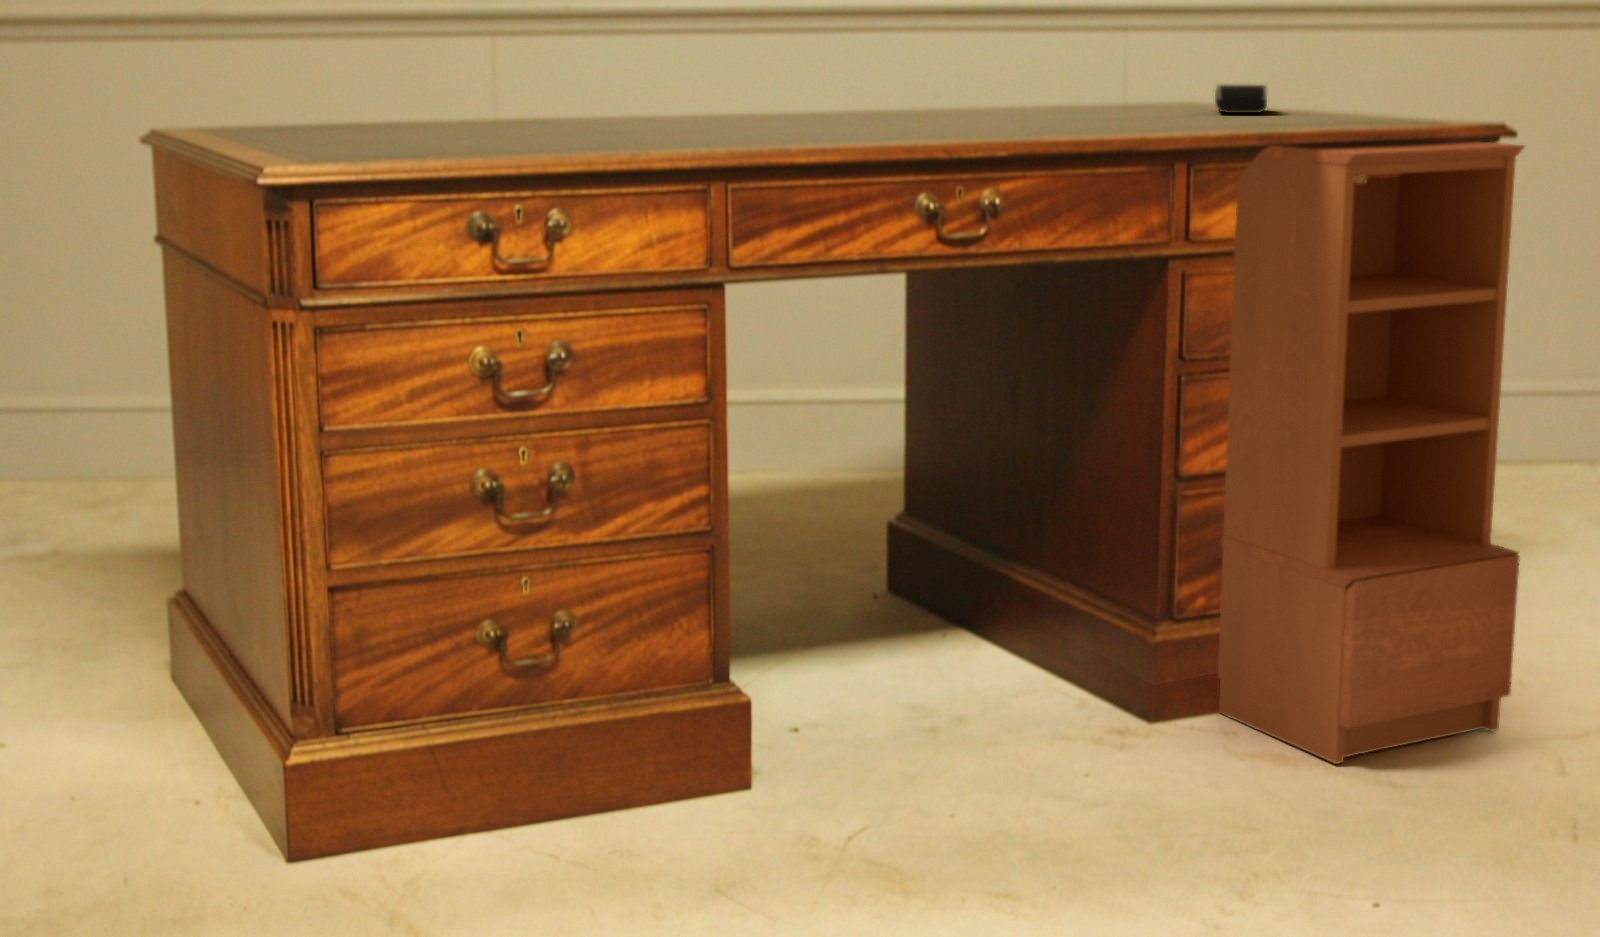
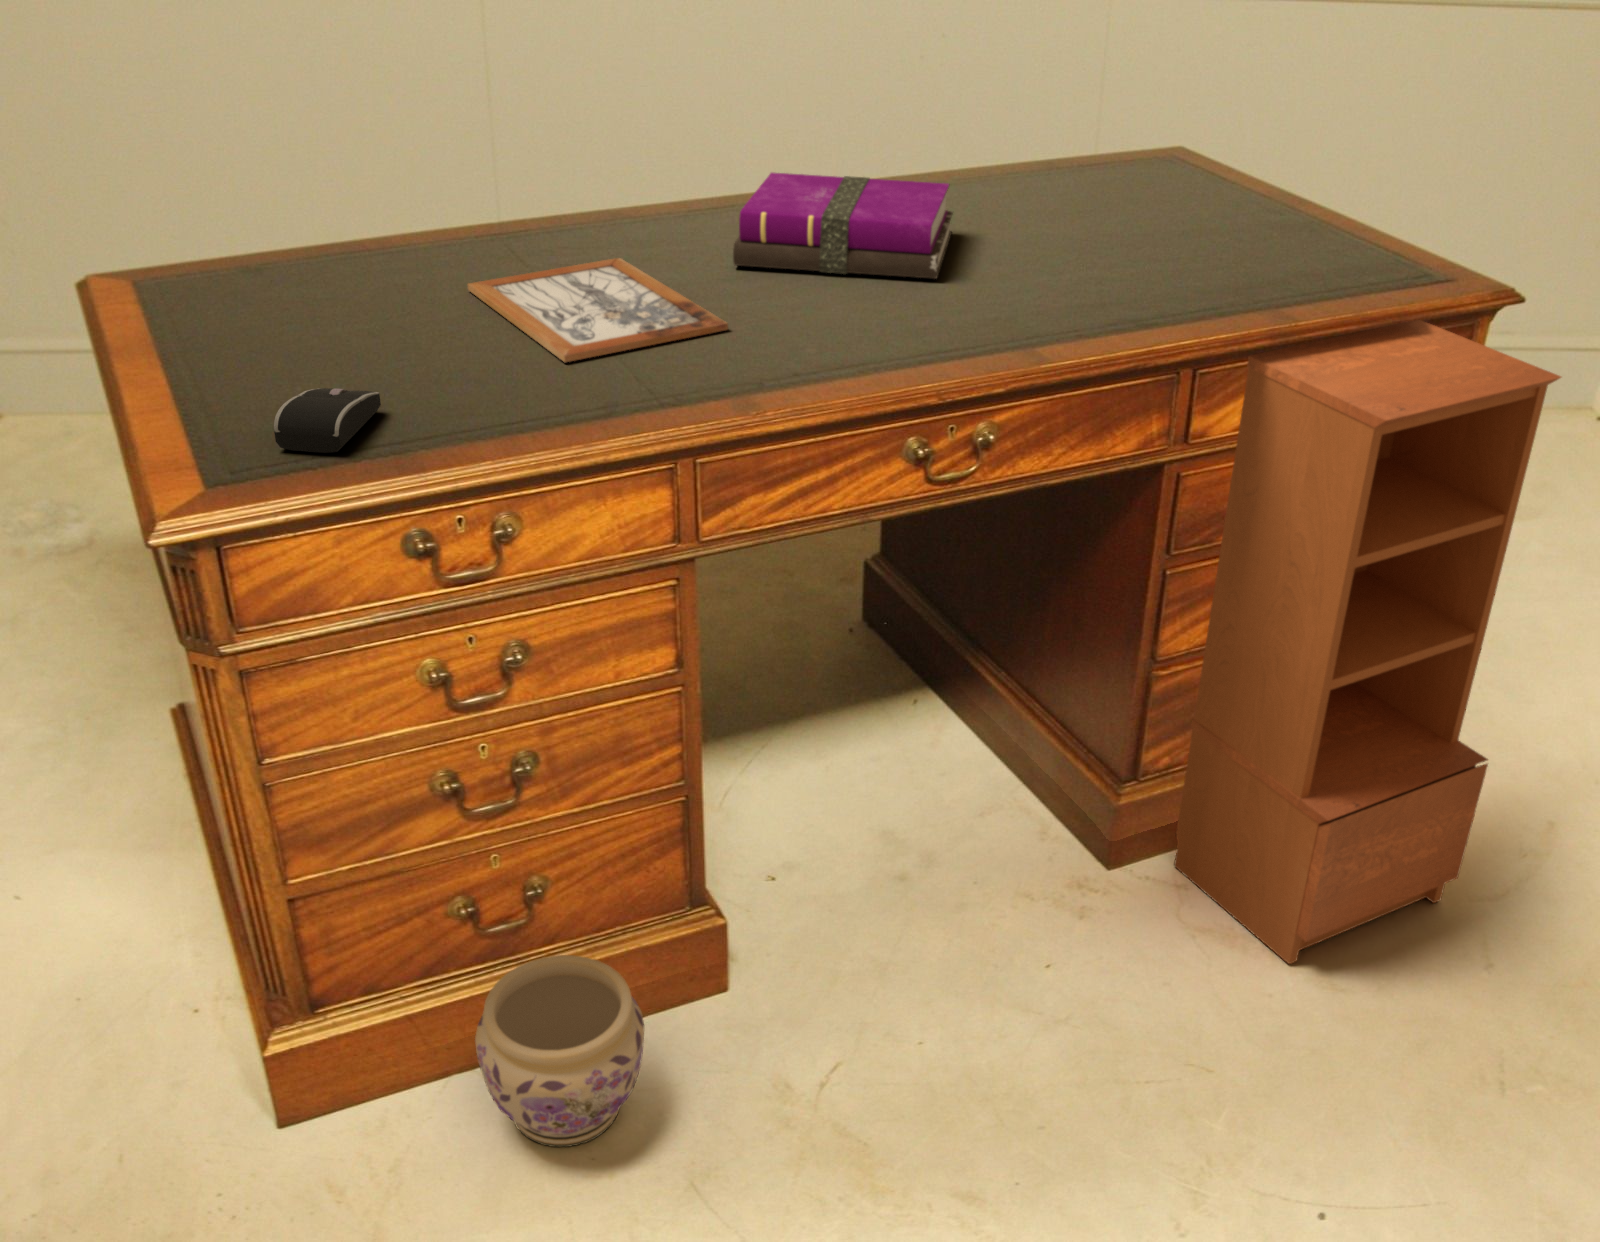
notebook: none [756,57,965,115] -> present [733,173,953,279]
computer mouse: present [1215,85,1267,113] -> present [274,388,381,453]
picture frame: none [507,109,753,133] -> present [468,258,728,362]
planter: none [504,684,672,858] -> present [475,955,644,1147]

